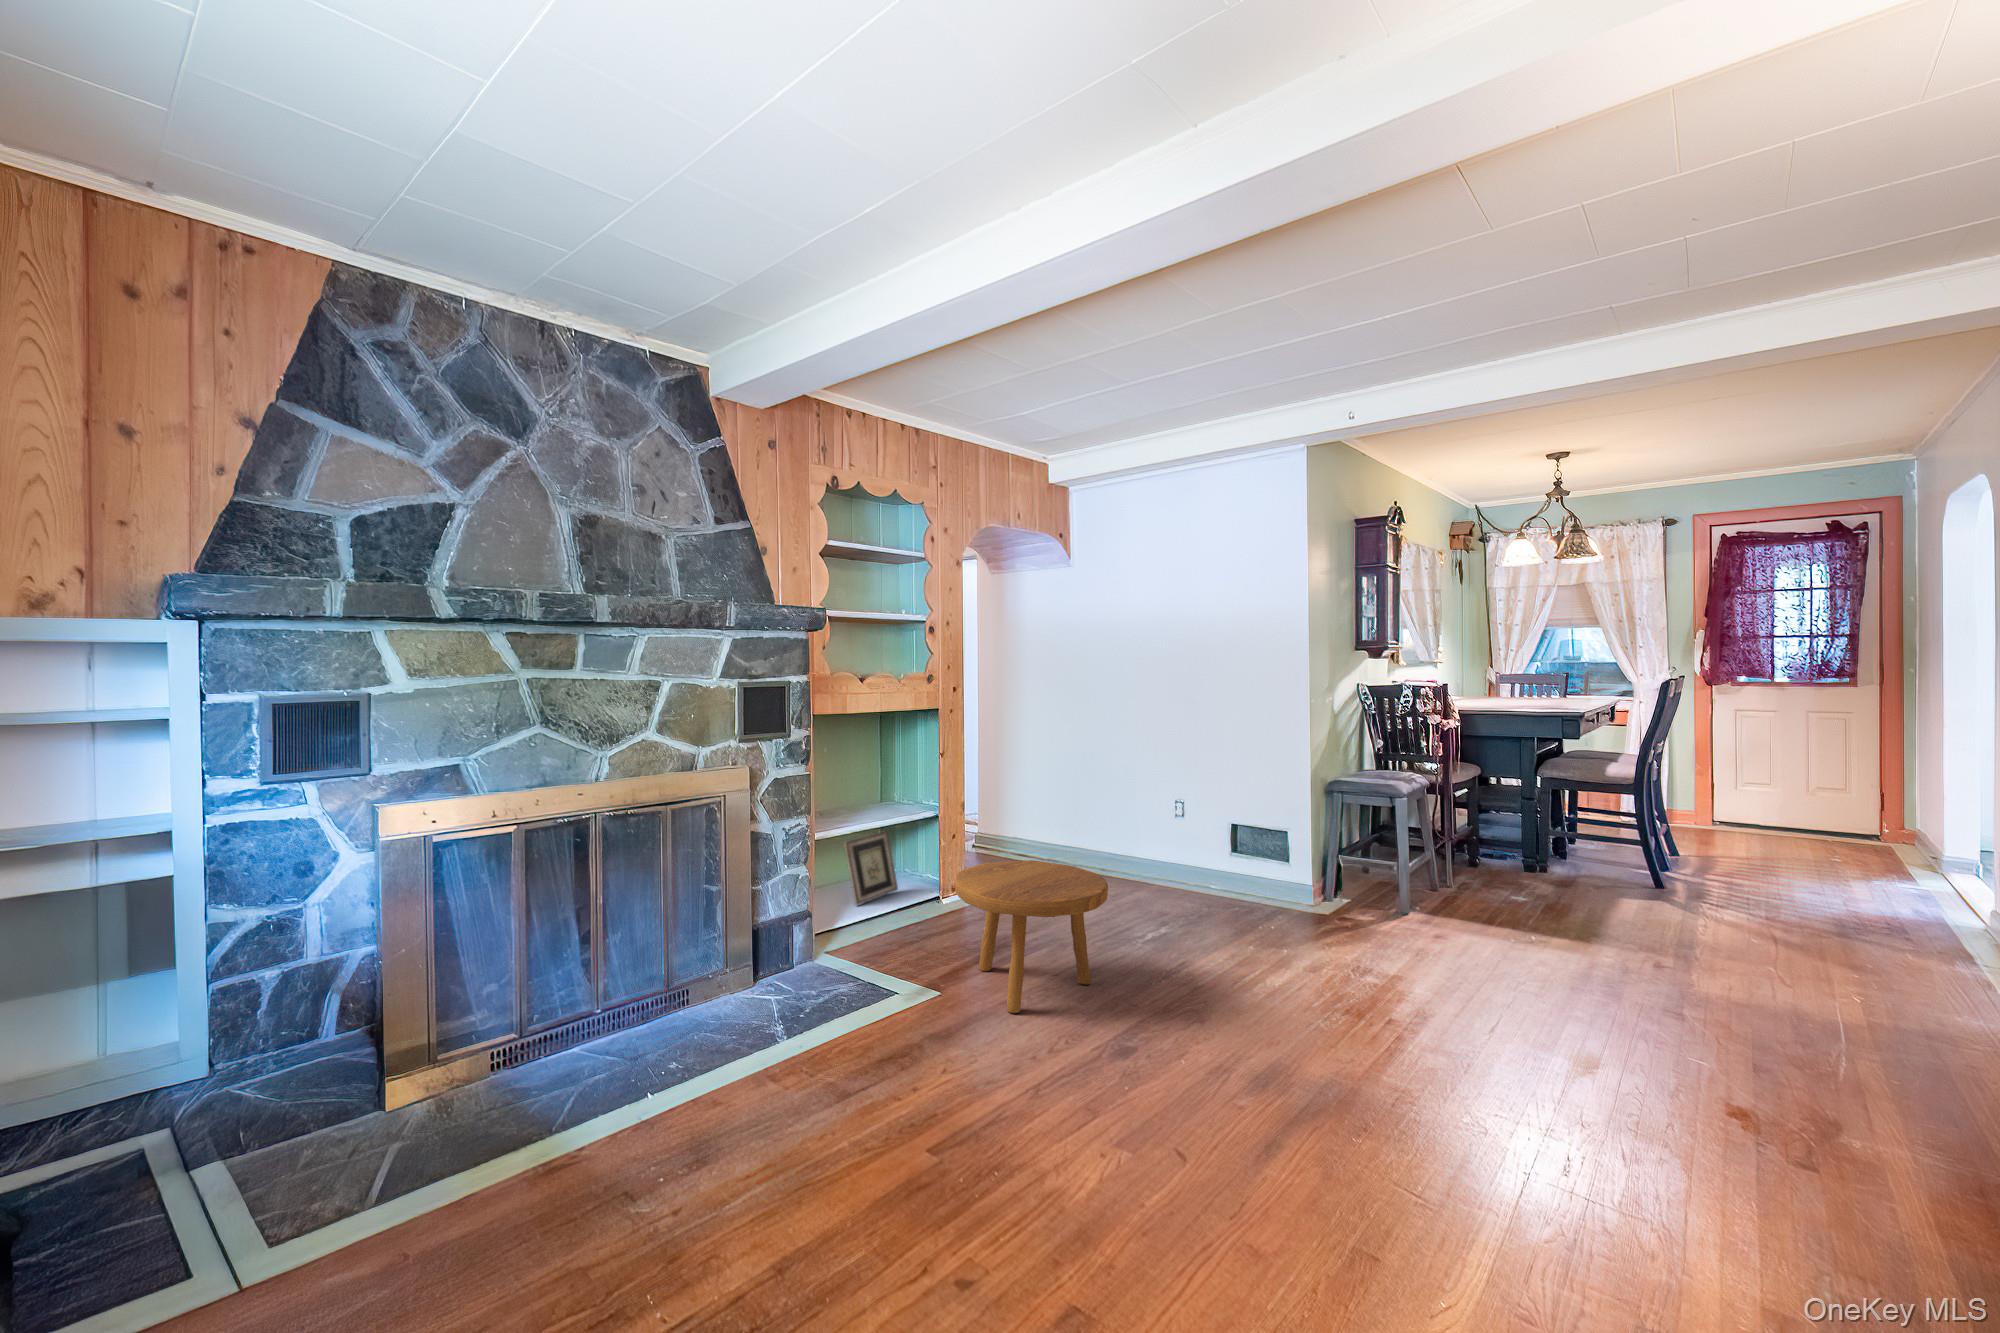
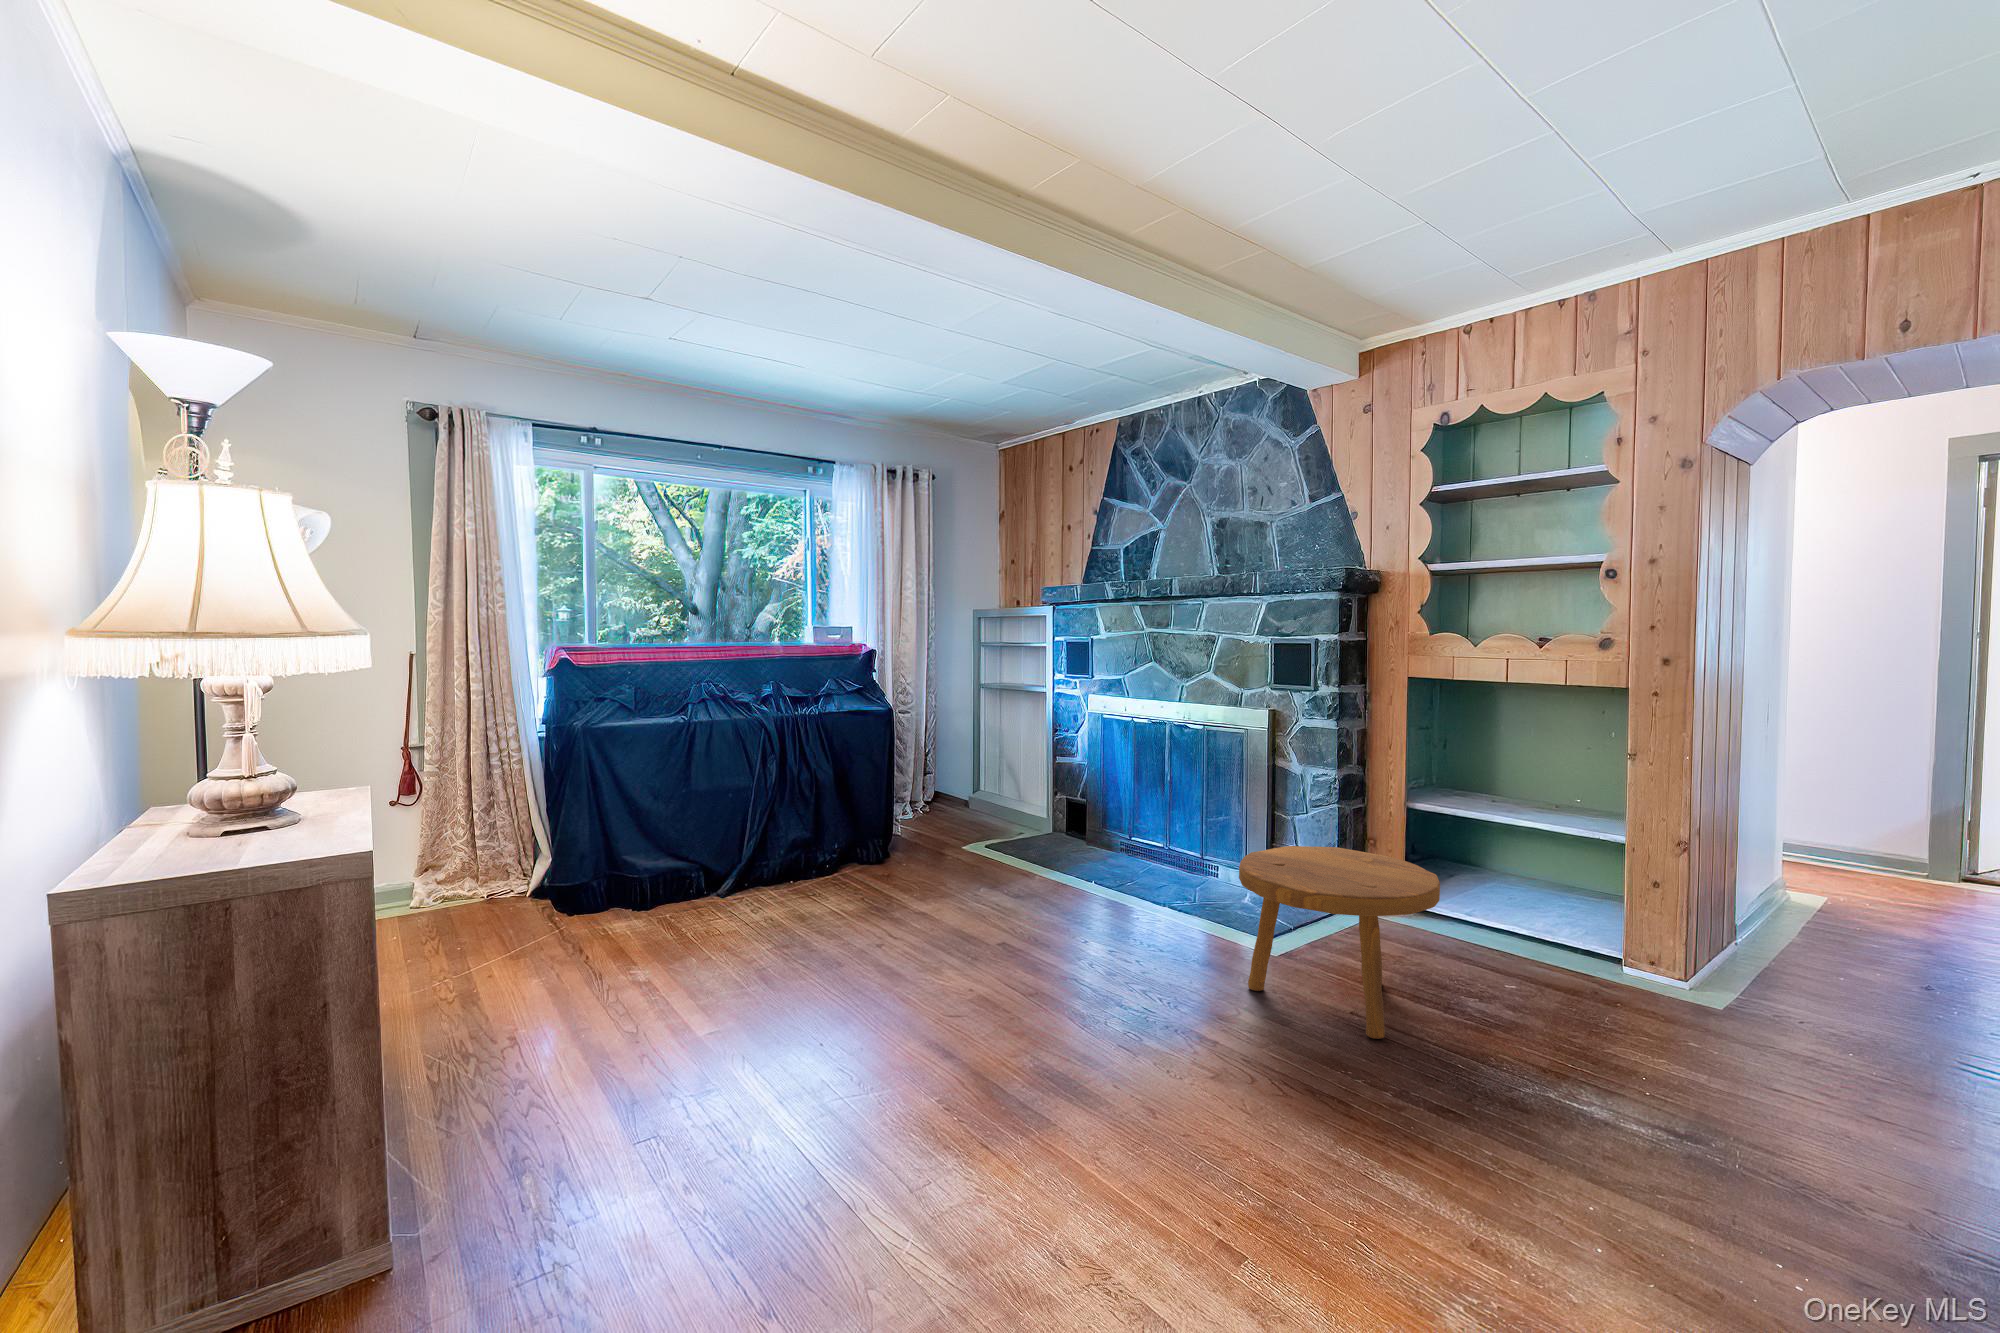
picture frame: present [844,831,898,905] -> none [1488,837,1592,932]

